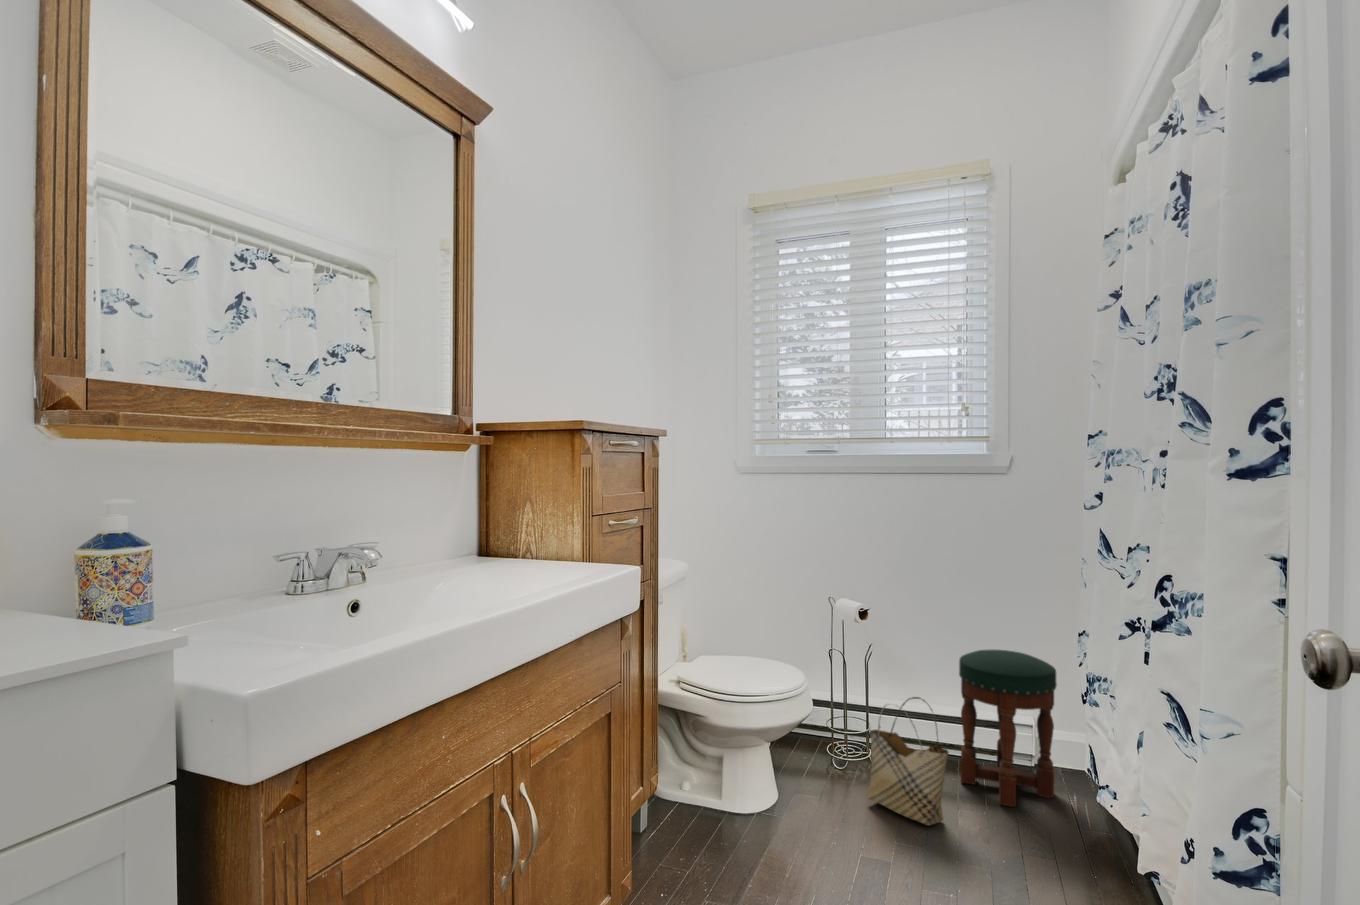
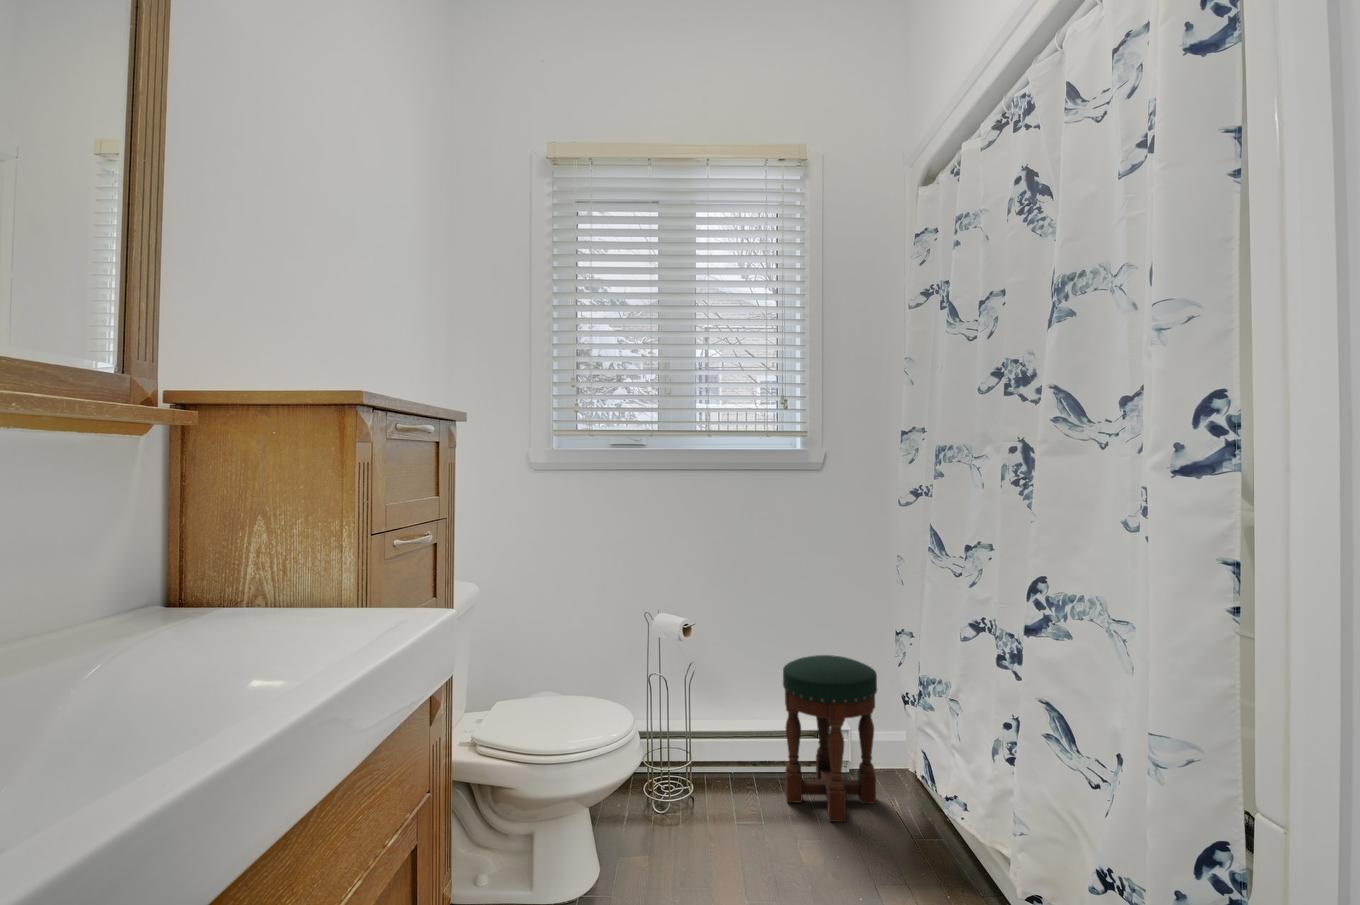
woven basket: present [867,697,949,825] -> none [700,720,788,865]

